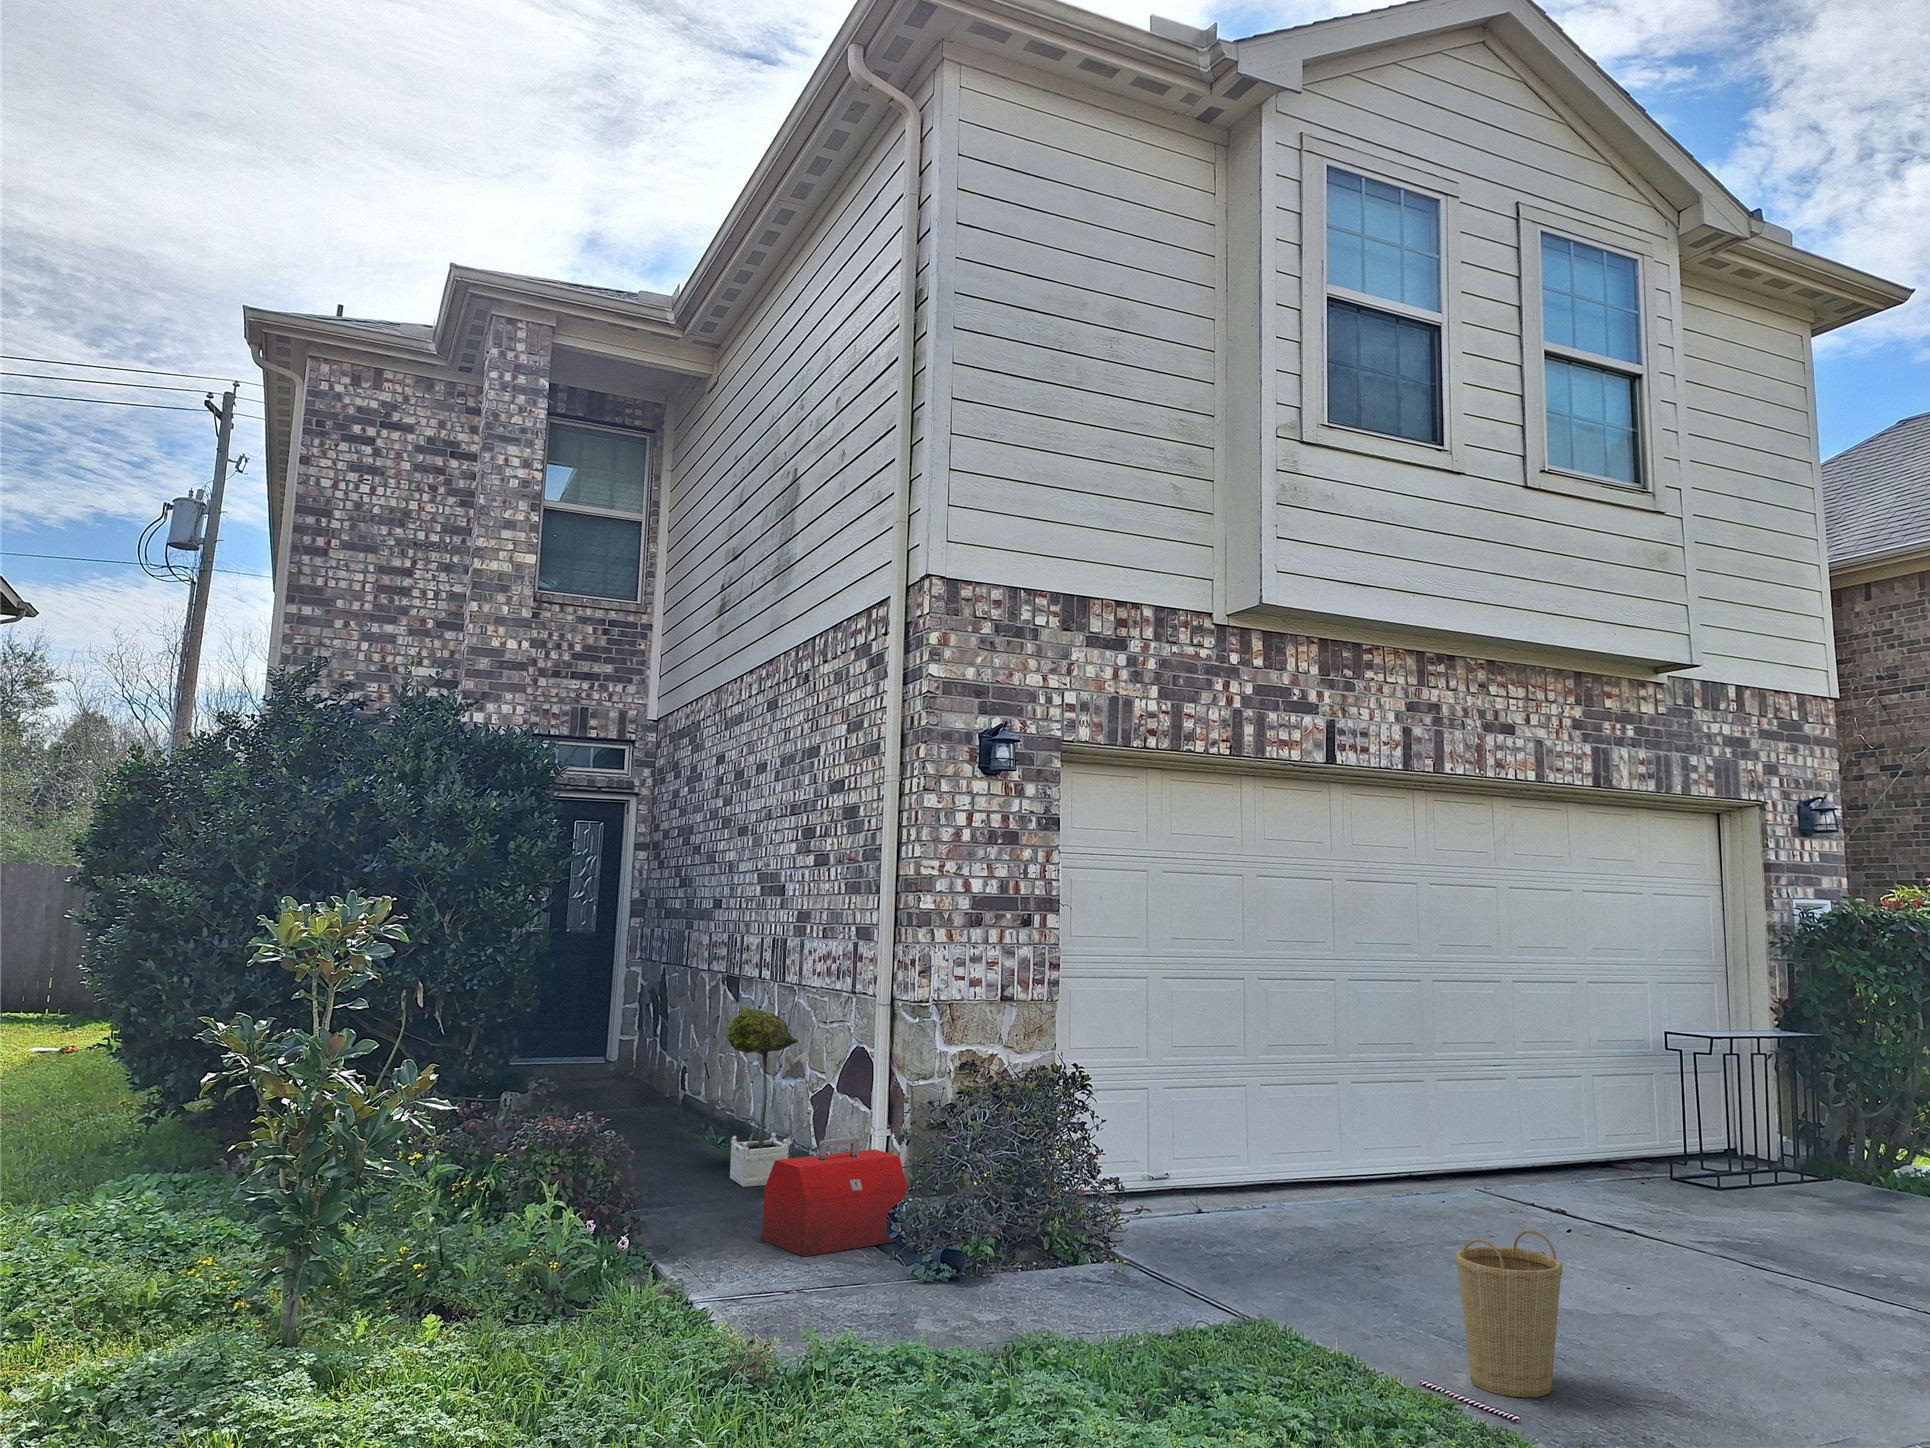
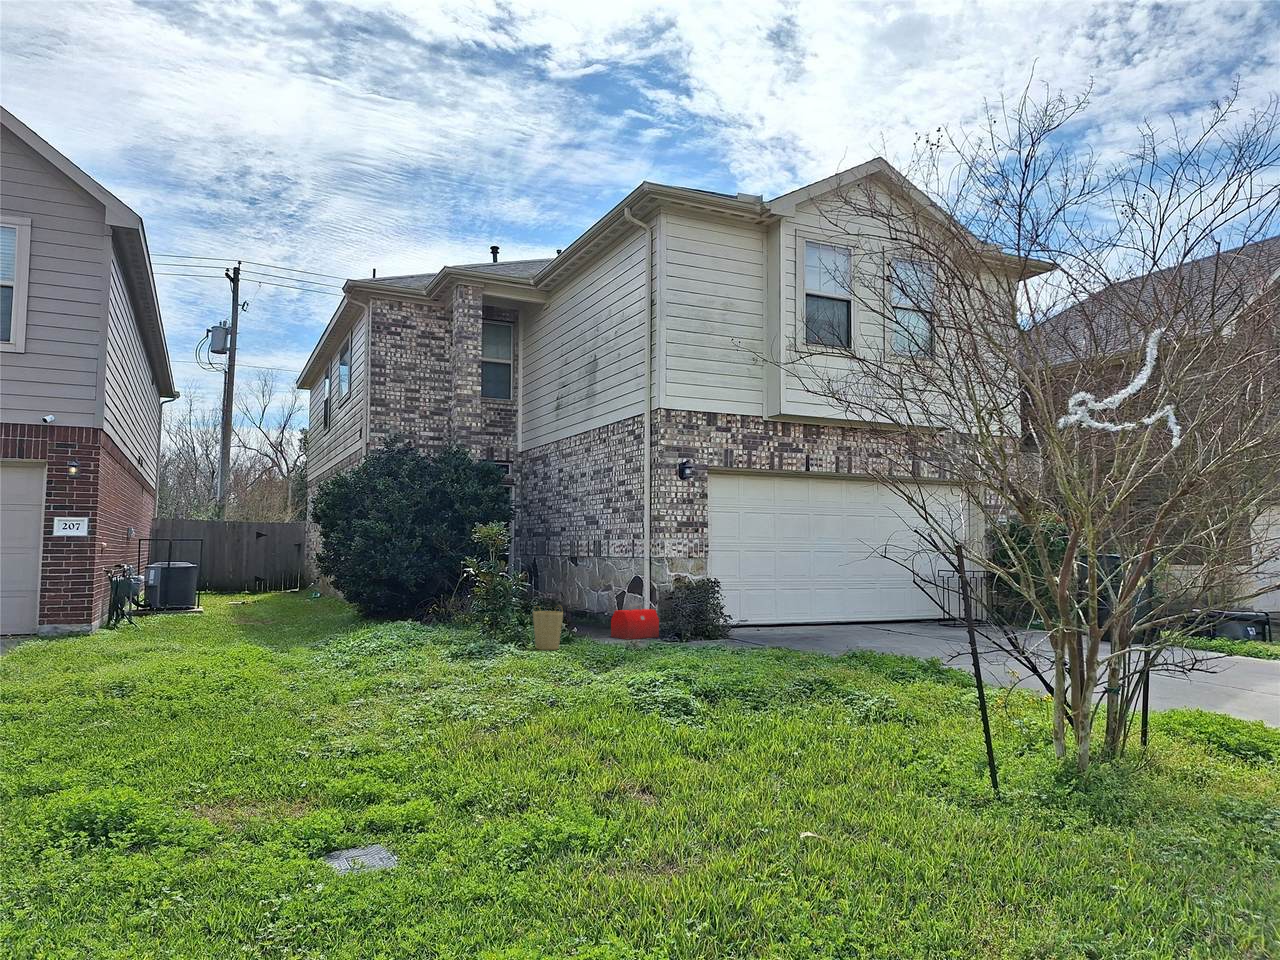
potted tree: present [727,1006,798,1187] -> none [584,564,610,628]
basket: present [1456,1230,1562,1397] -> present [533,611,563,650]

